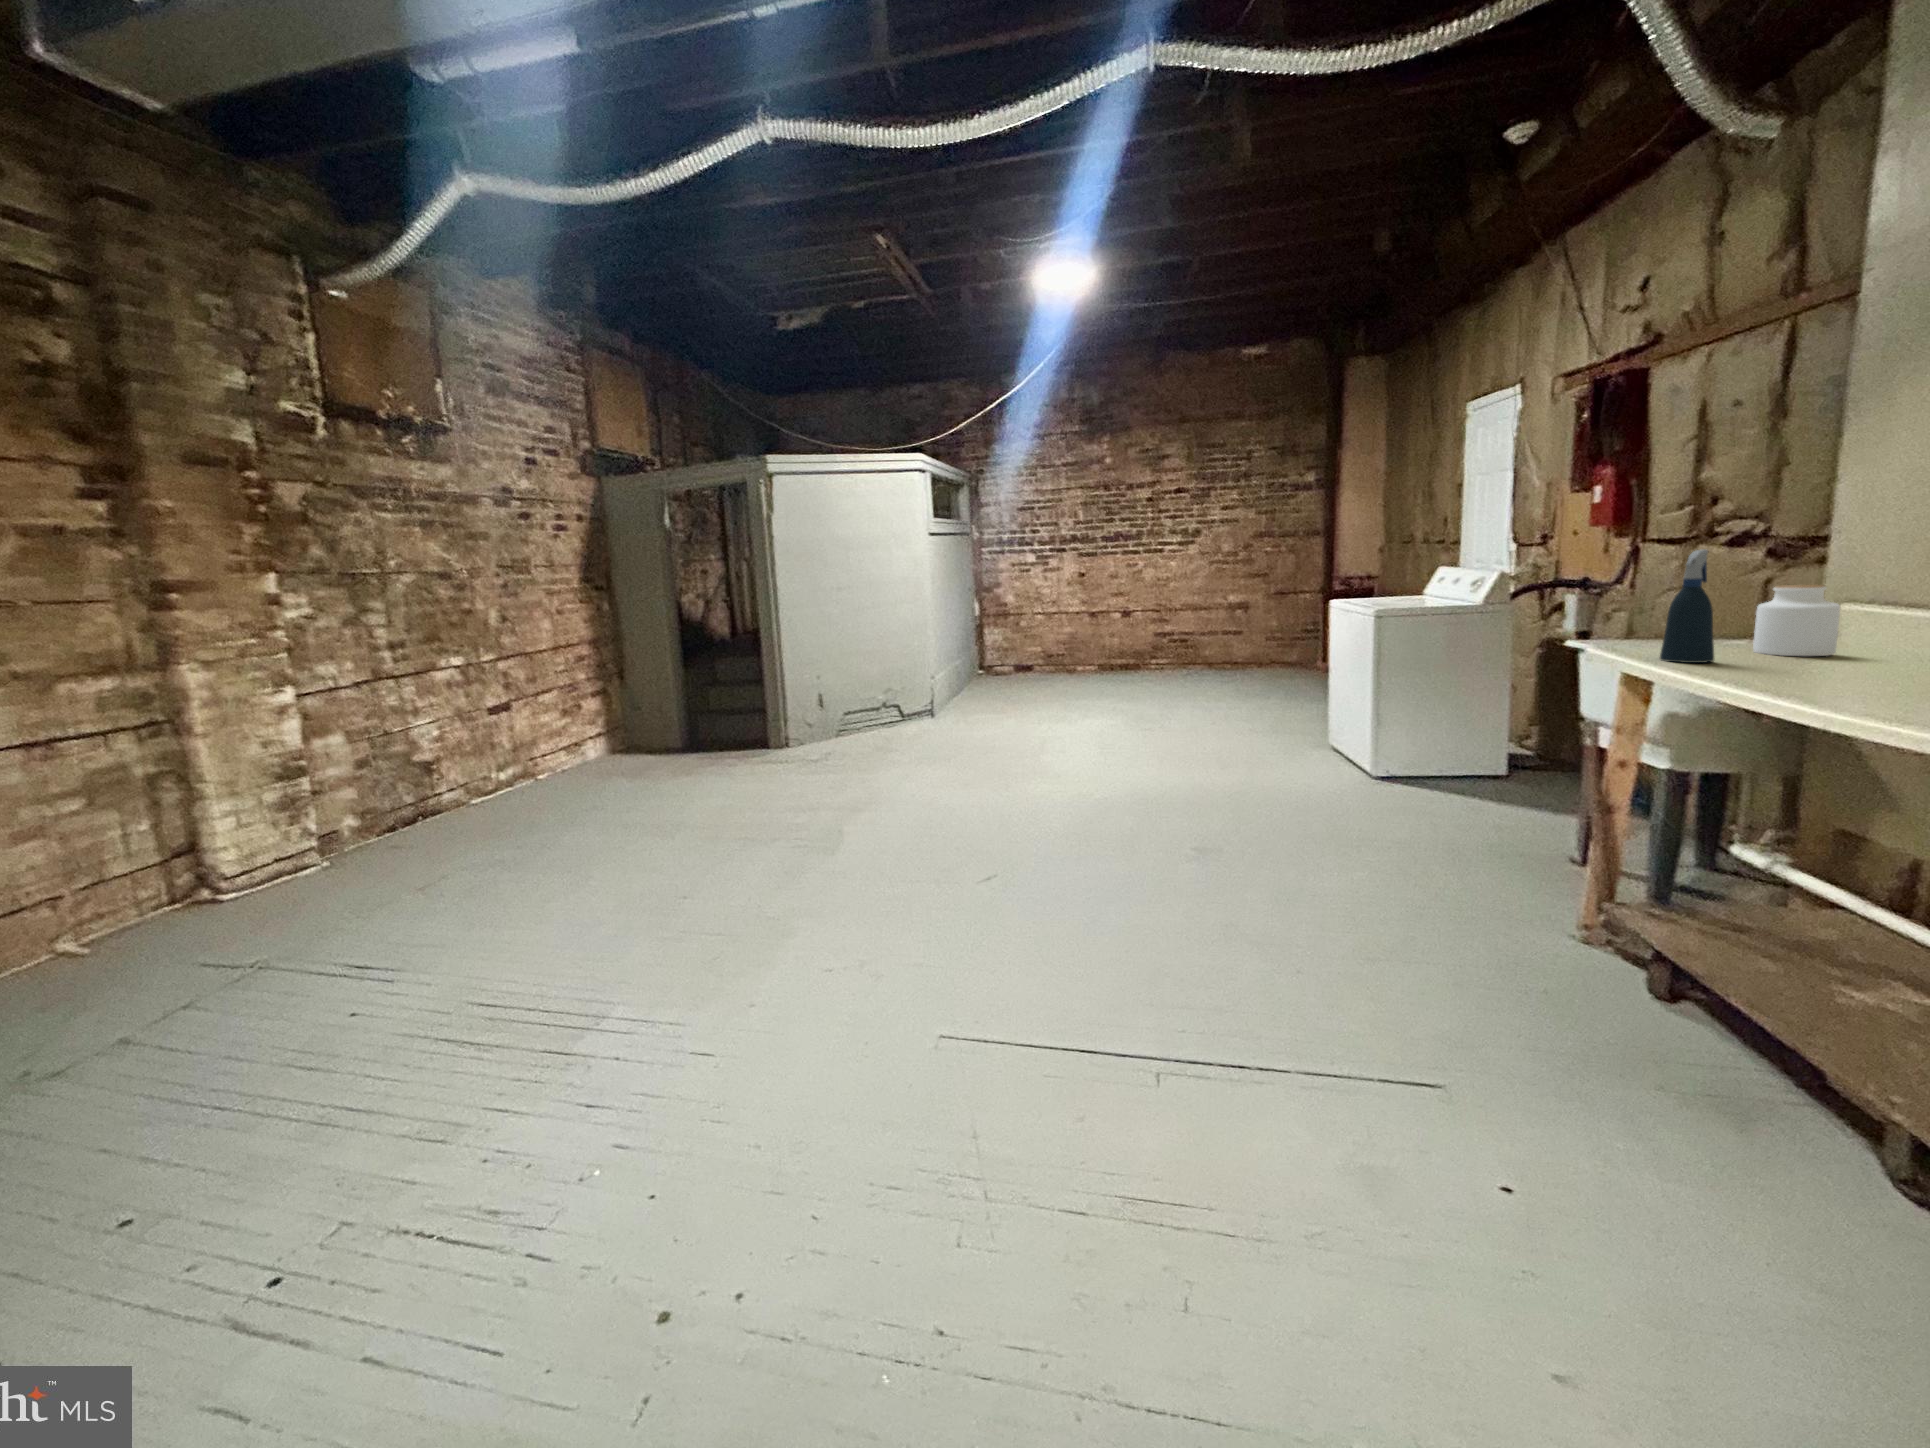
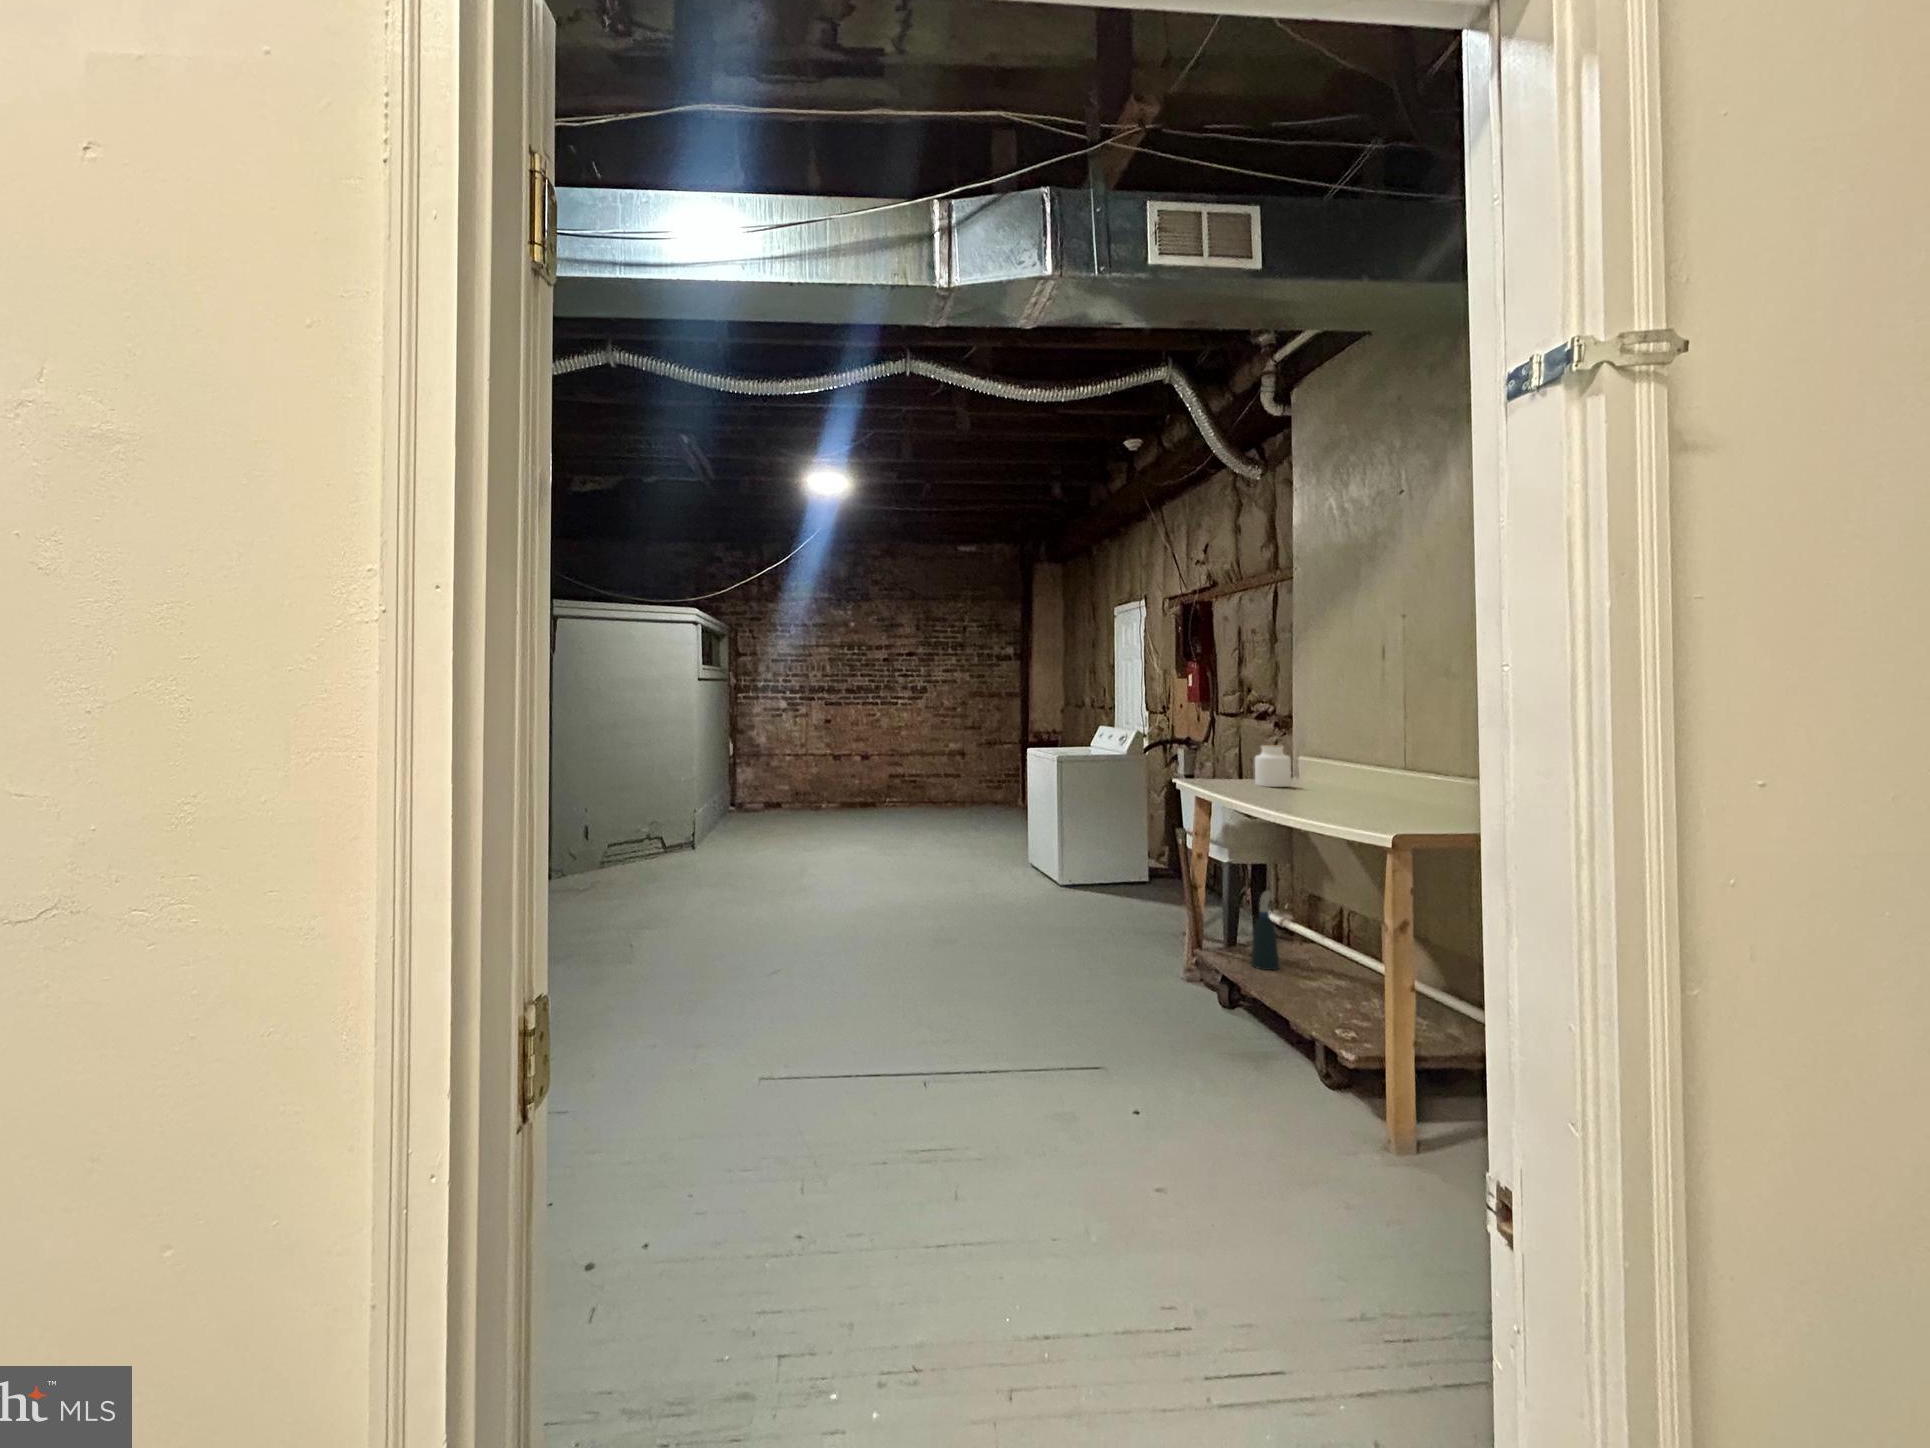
spray bottle: present [1660,549,1714,663] -> present [1251,890,1280,970]

